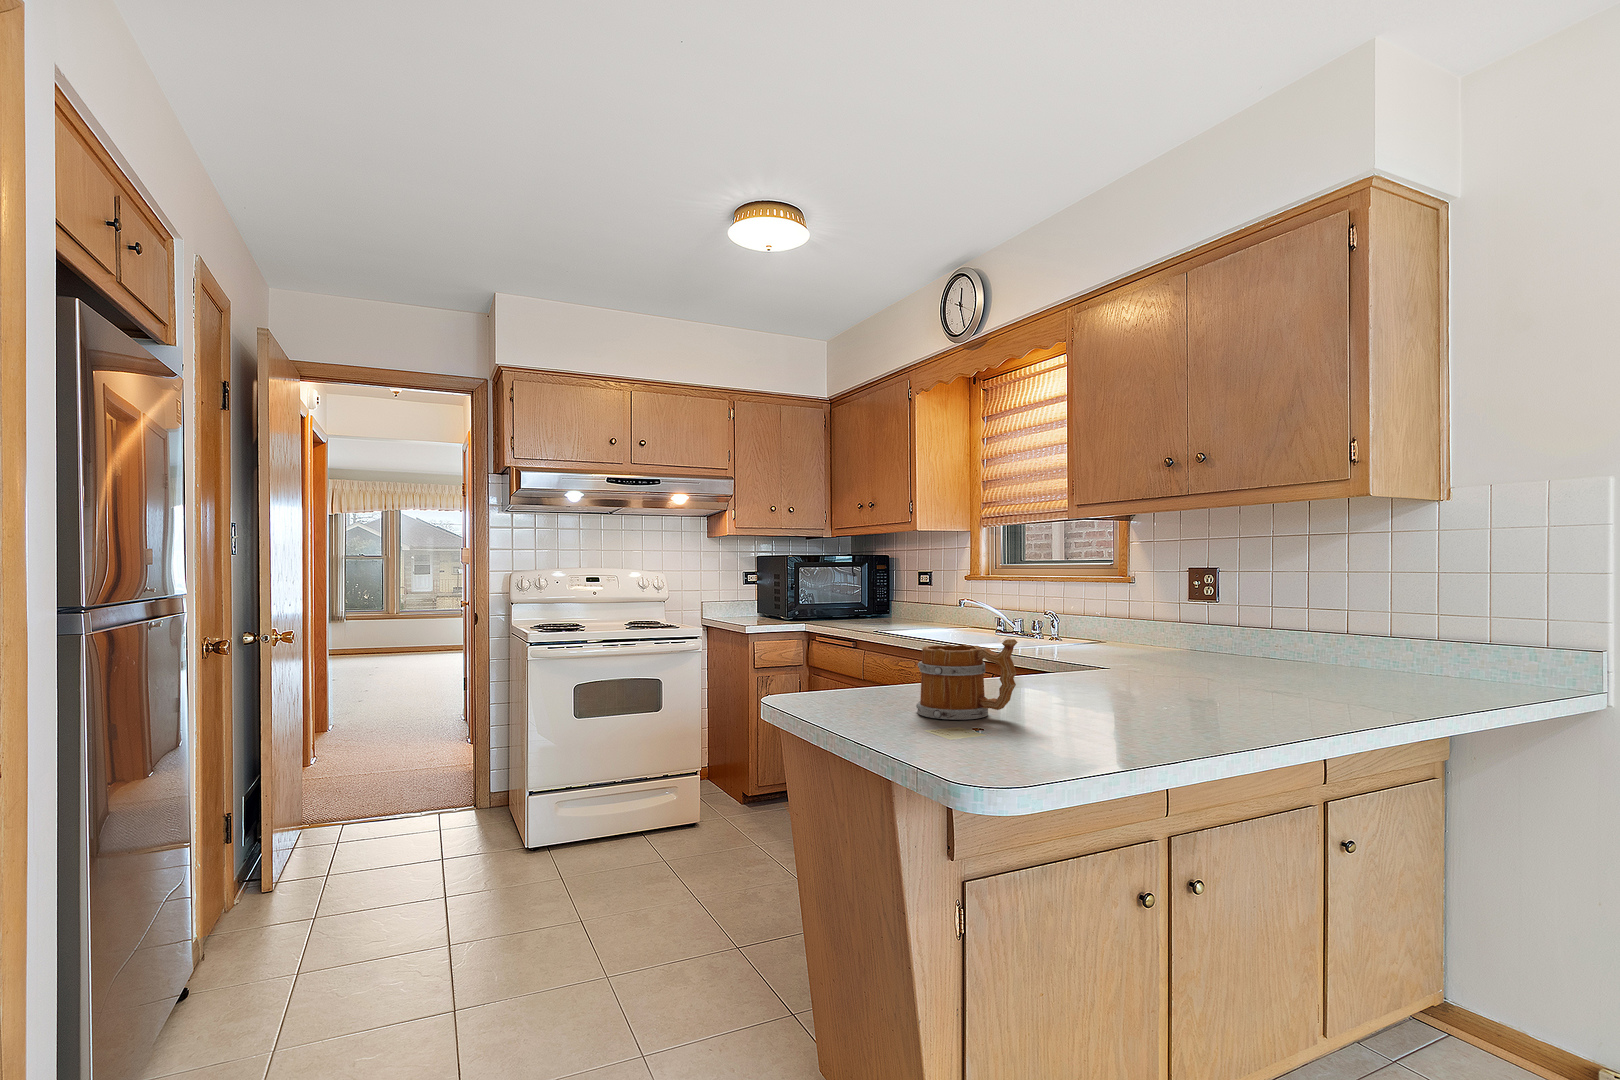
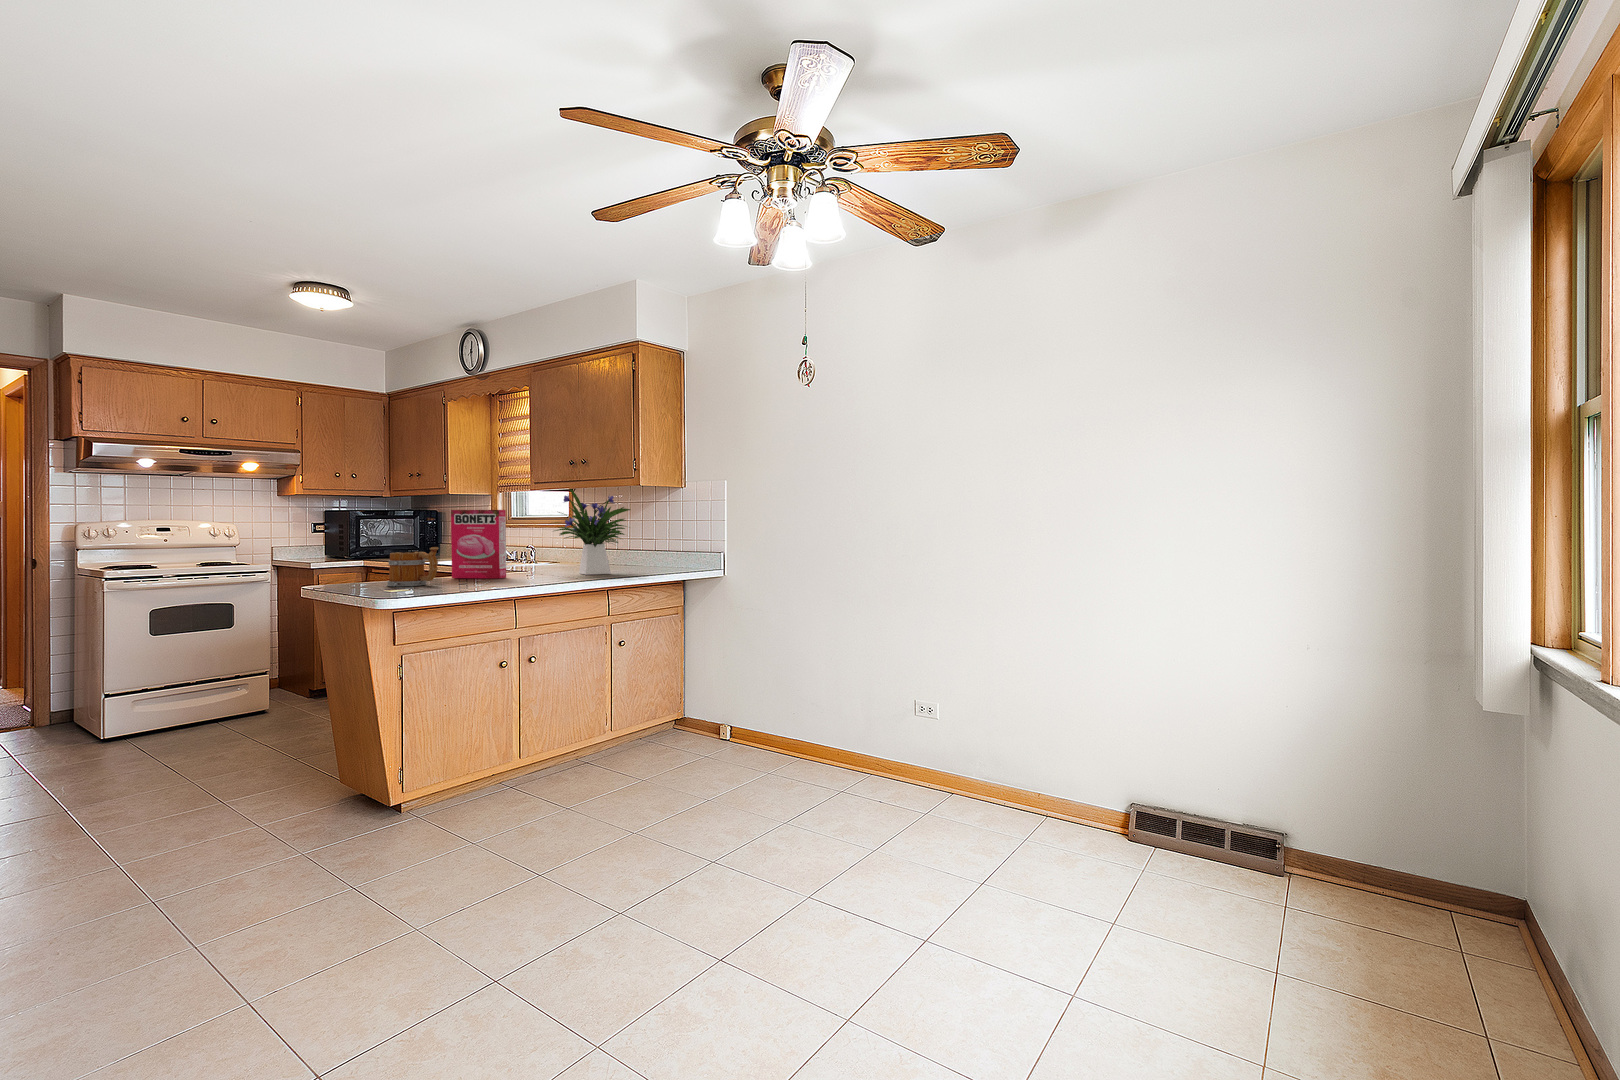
flower arrangement: none [1175,513,1365,691] -> present [555,488,630,575]
cereal box: none [1001,559,1105,696] -> present [451,510,506,578]

